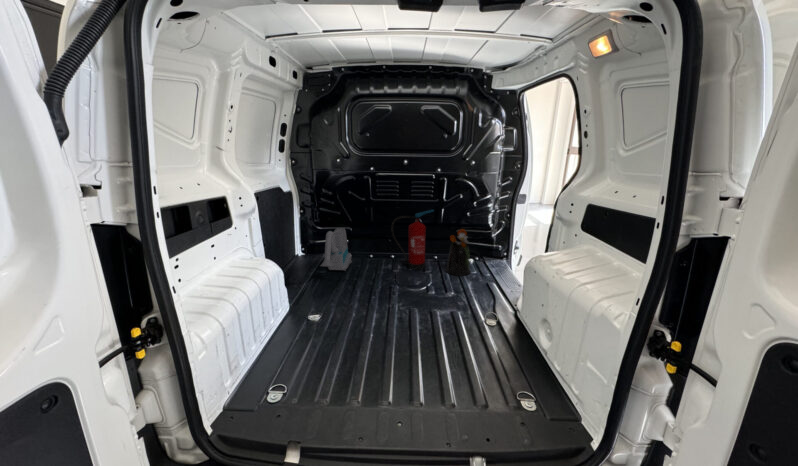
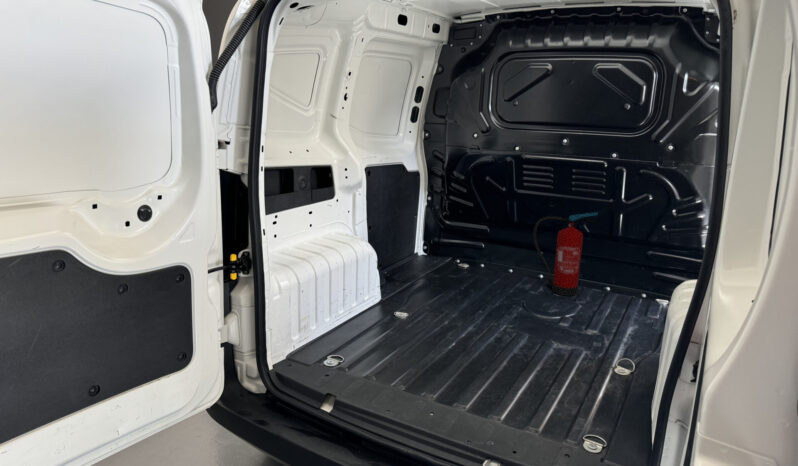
vacuum cleaner: present [320,228,352,271] -> none [428,222,479,278]
watering can: present [446,229,470,276] -> none [605,245,648,316]

